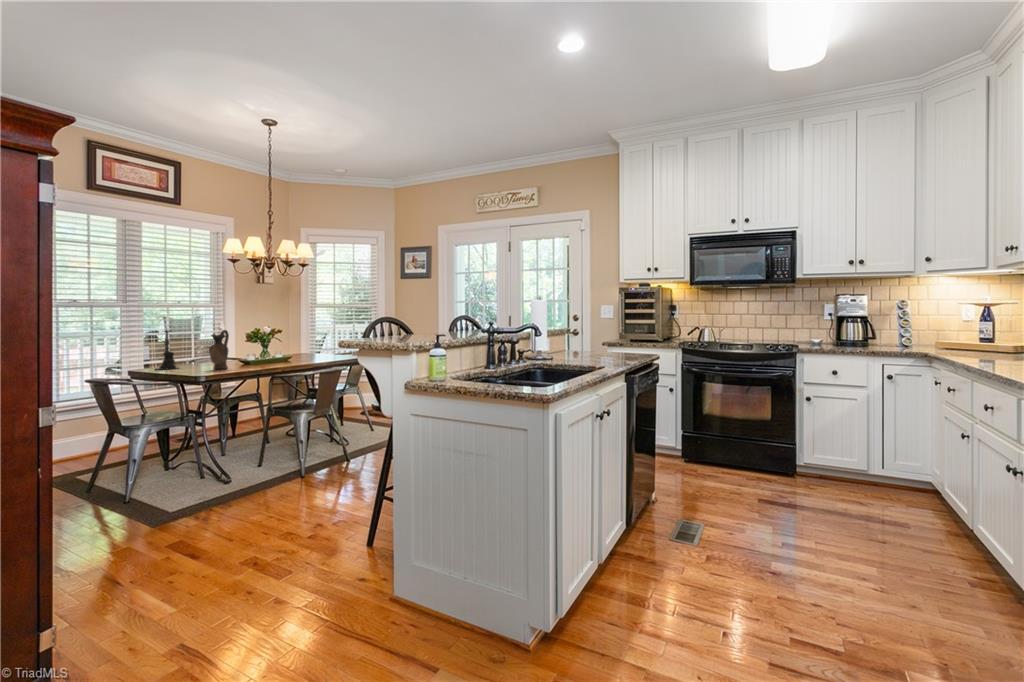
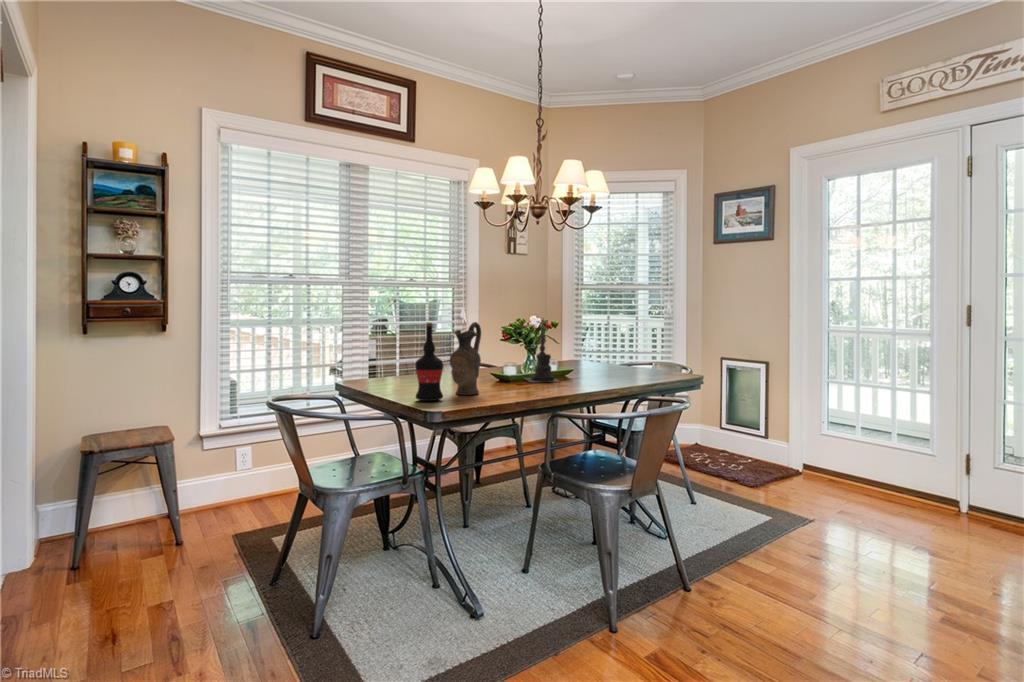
candle holder: present [155,330,179,370] -> present [524,319,560,382]
wine bottle: none [187,330,205,371] -> present [415,323,443,401]

